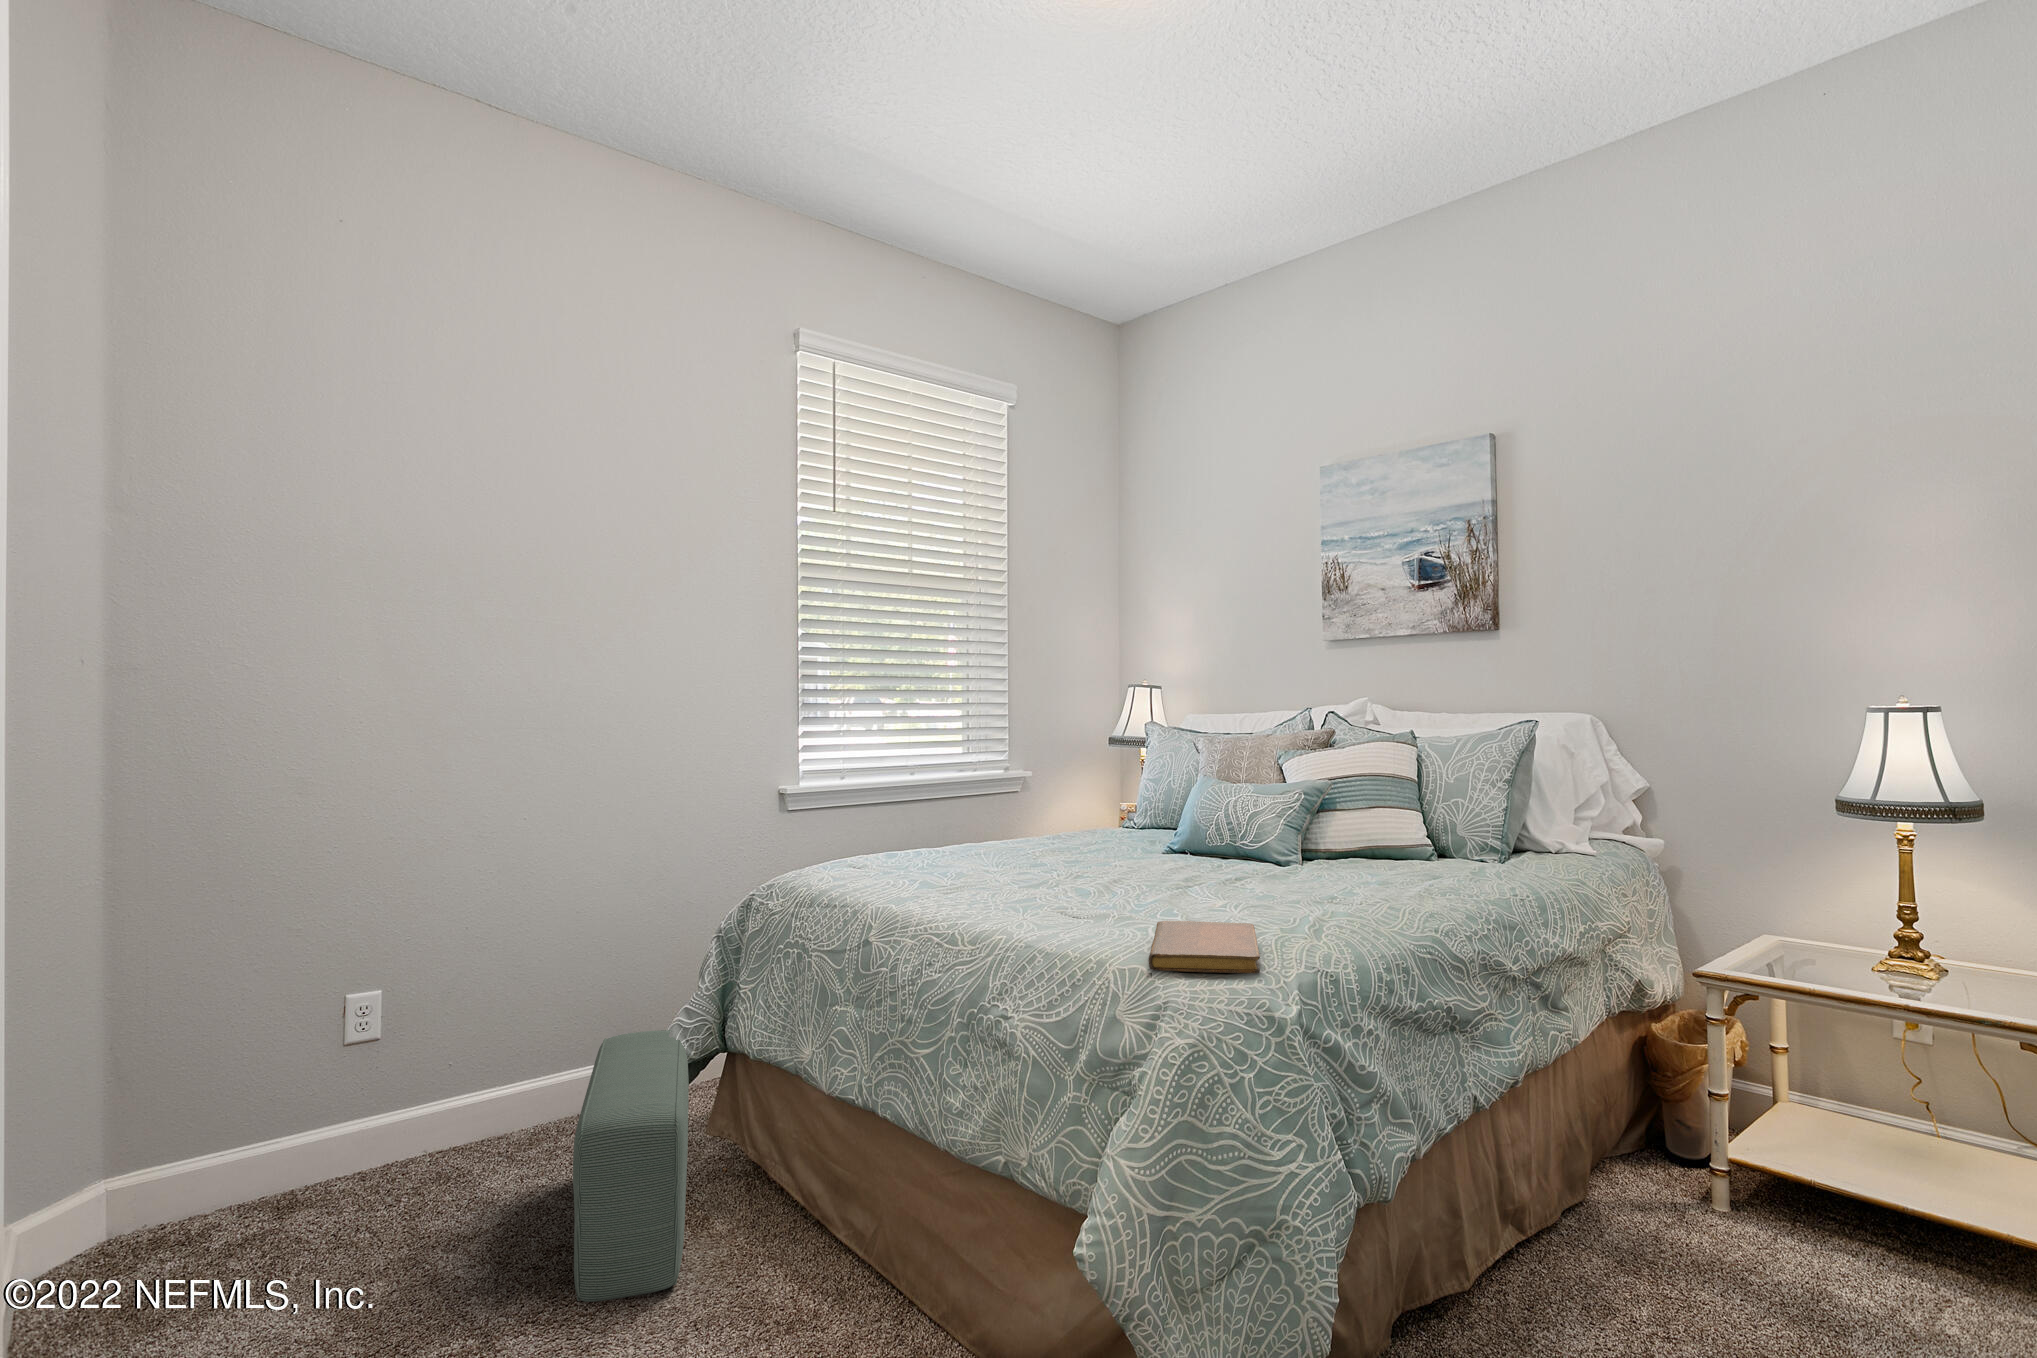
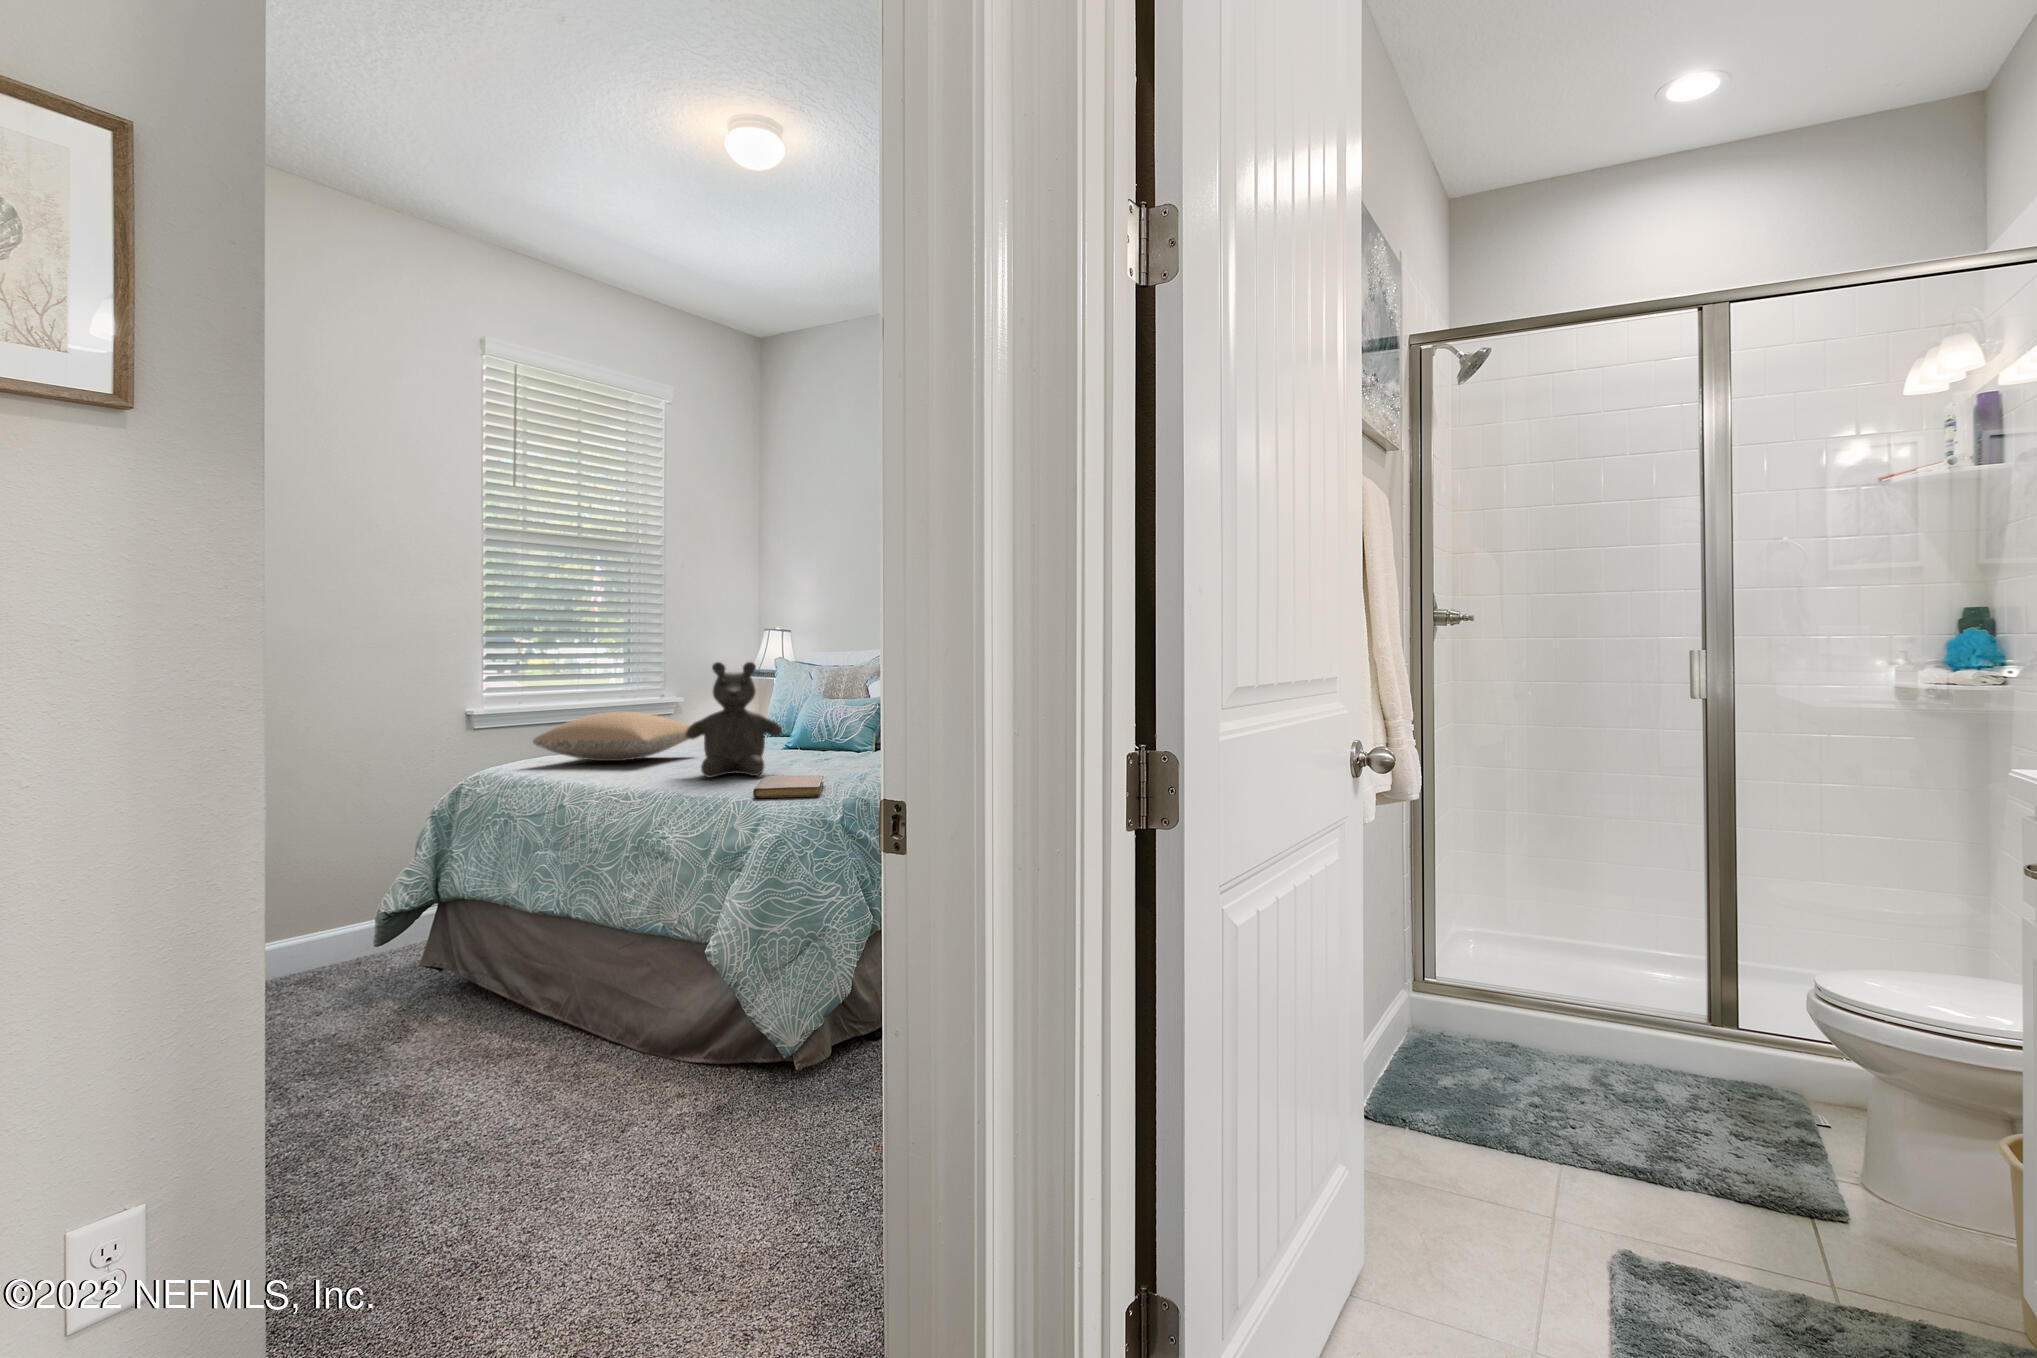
teddy bear: none [1037,732,1175,910] -> present [686,662,782,778]
pillow: none [843,797,1058,864] -> present [533,712,690,761]
pouf: present [573,1030,689,1302] -> none [329,890,421,1059]

